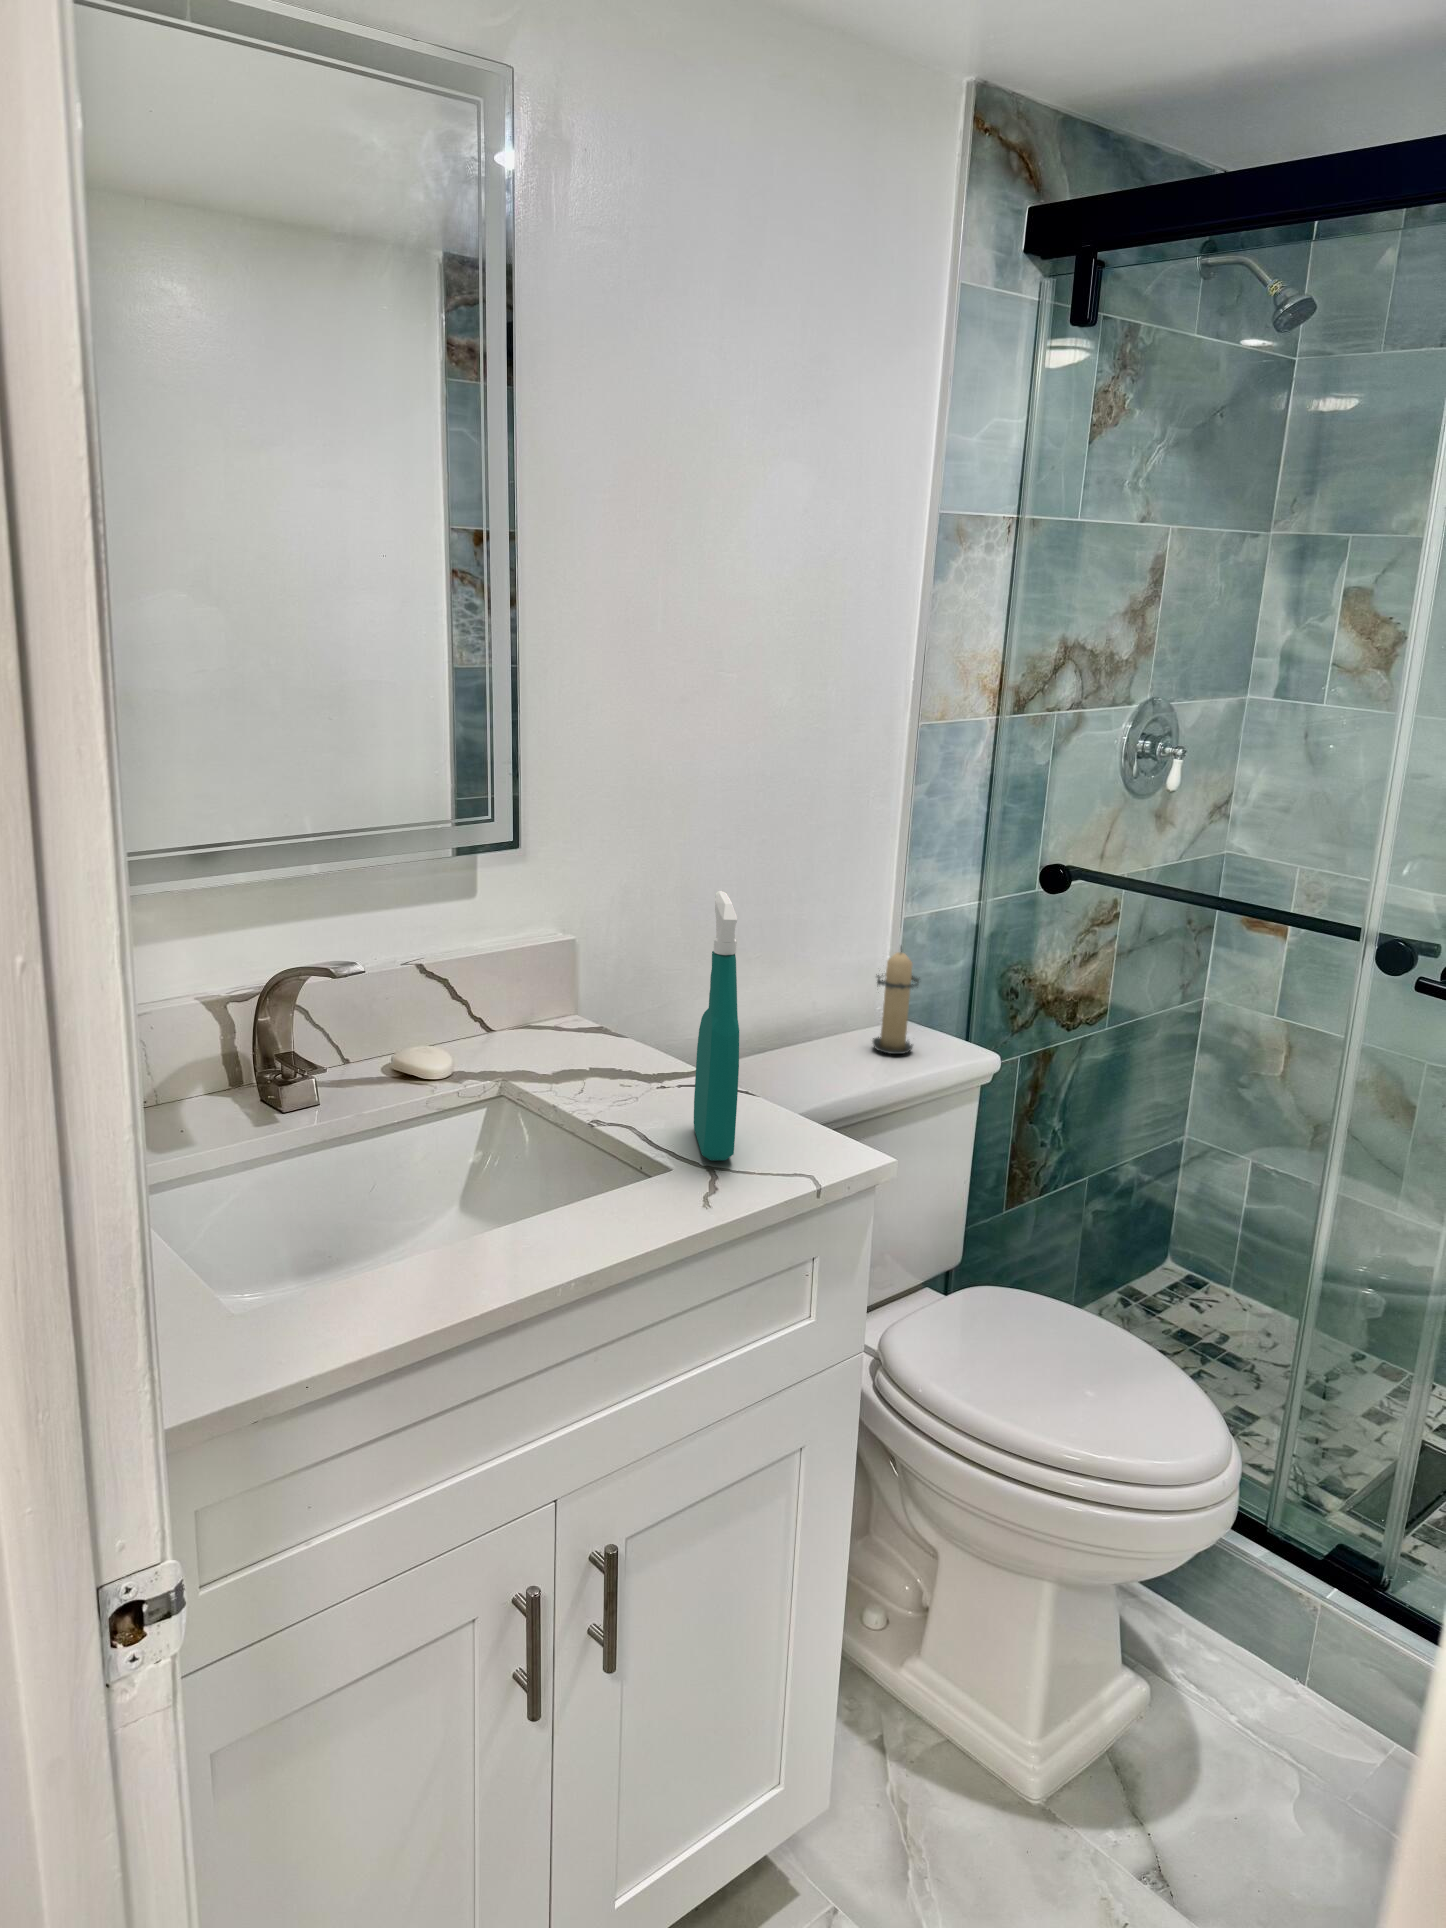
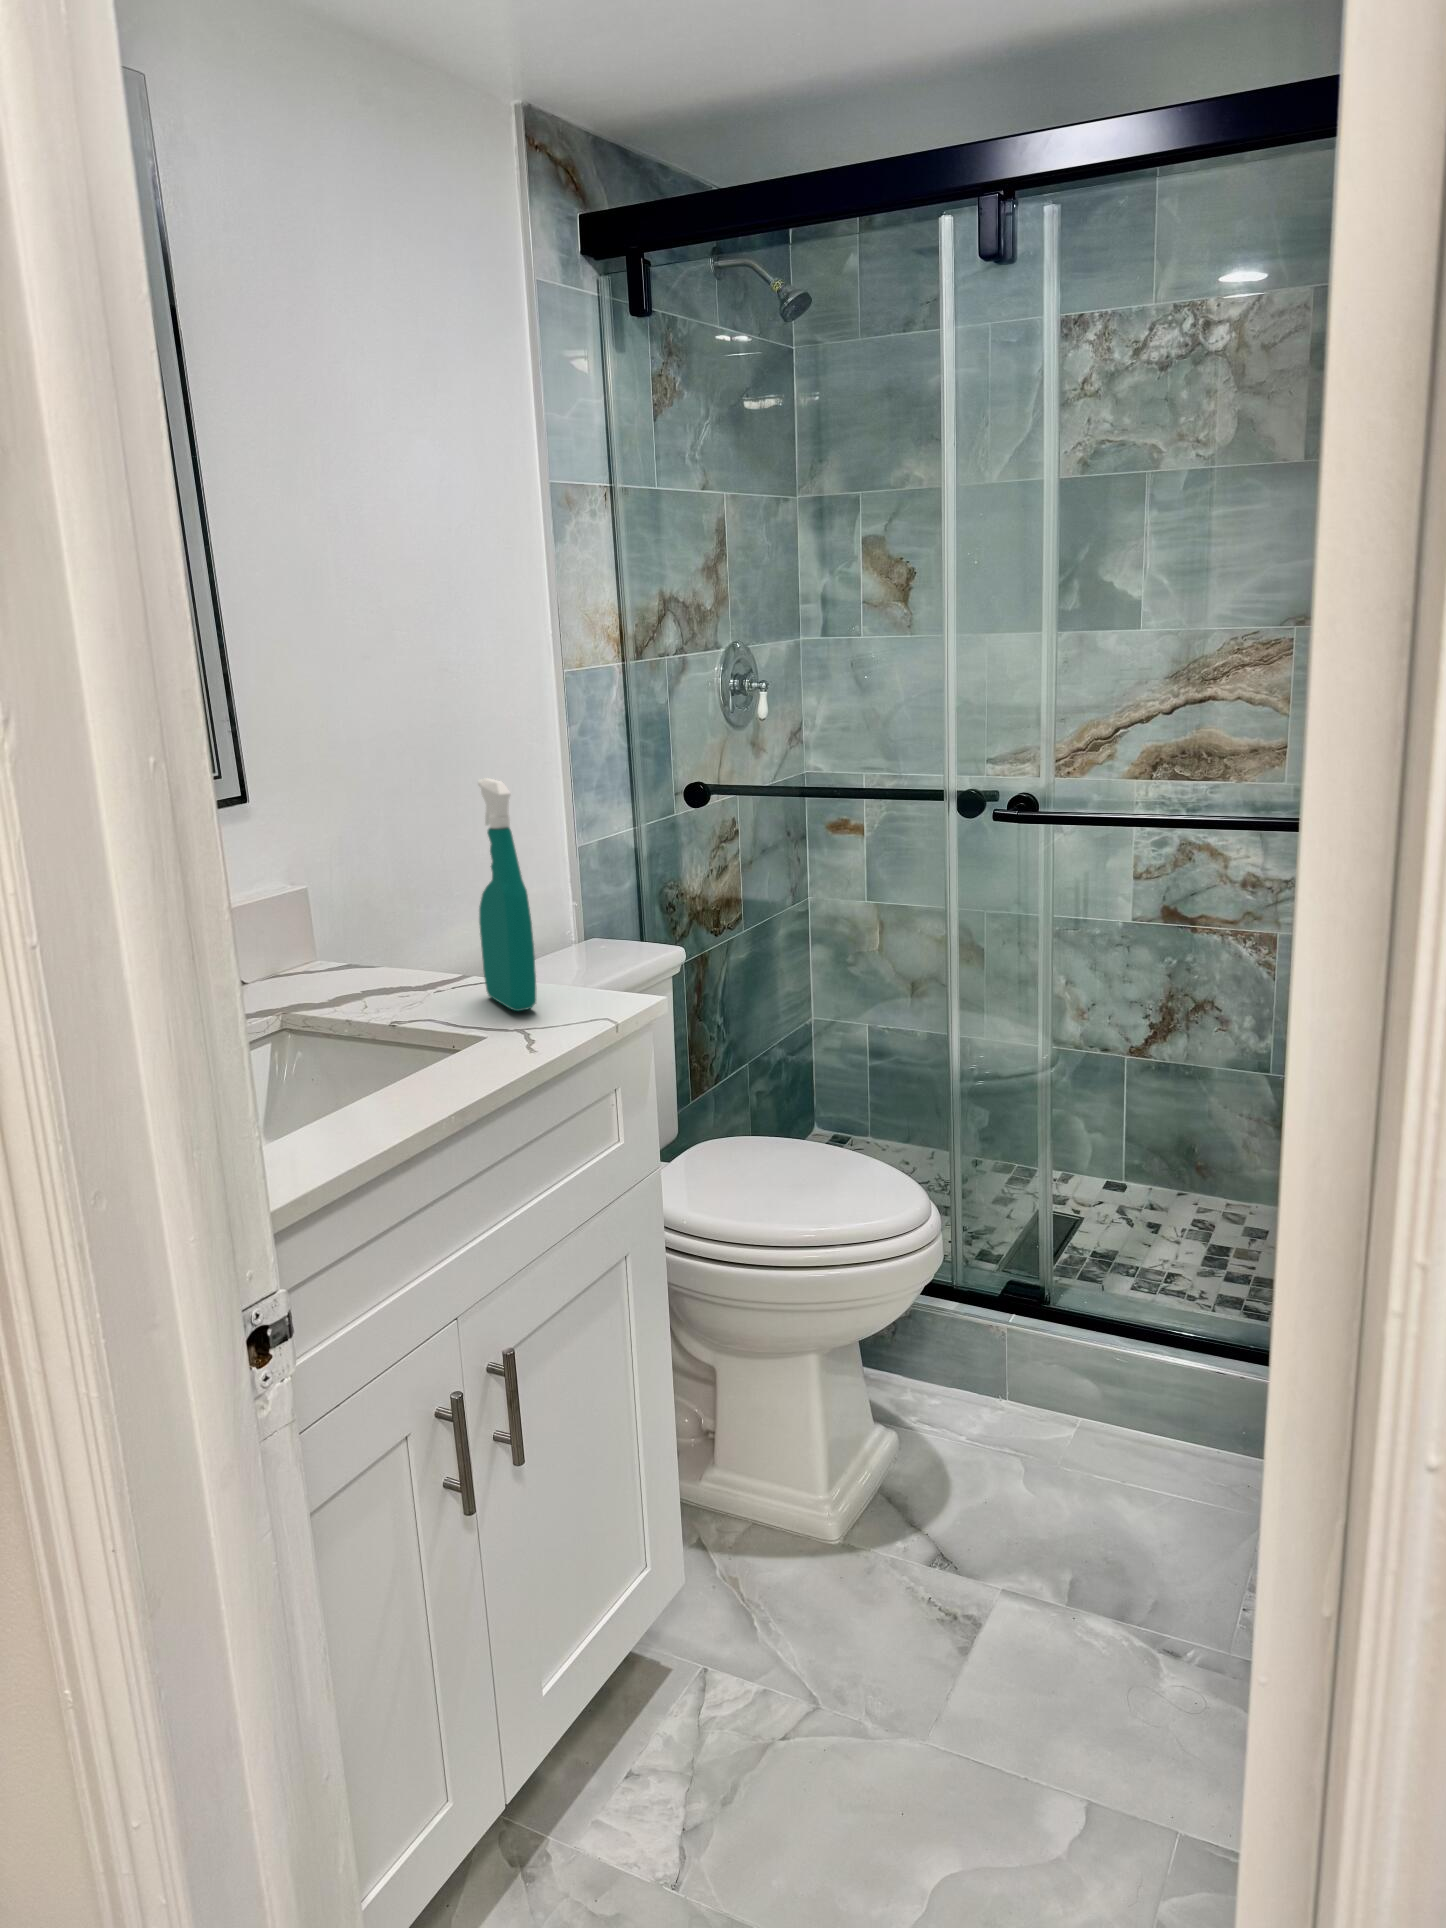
candle: present [873,951,919,1054] -> none [566,858,616,956]

